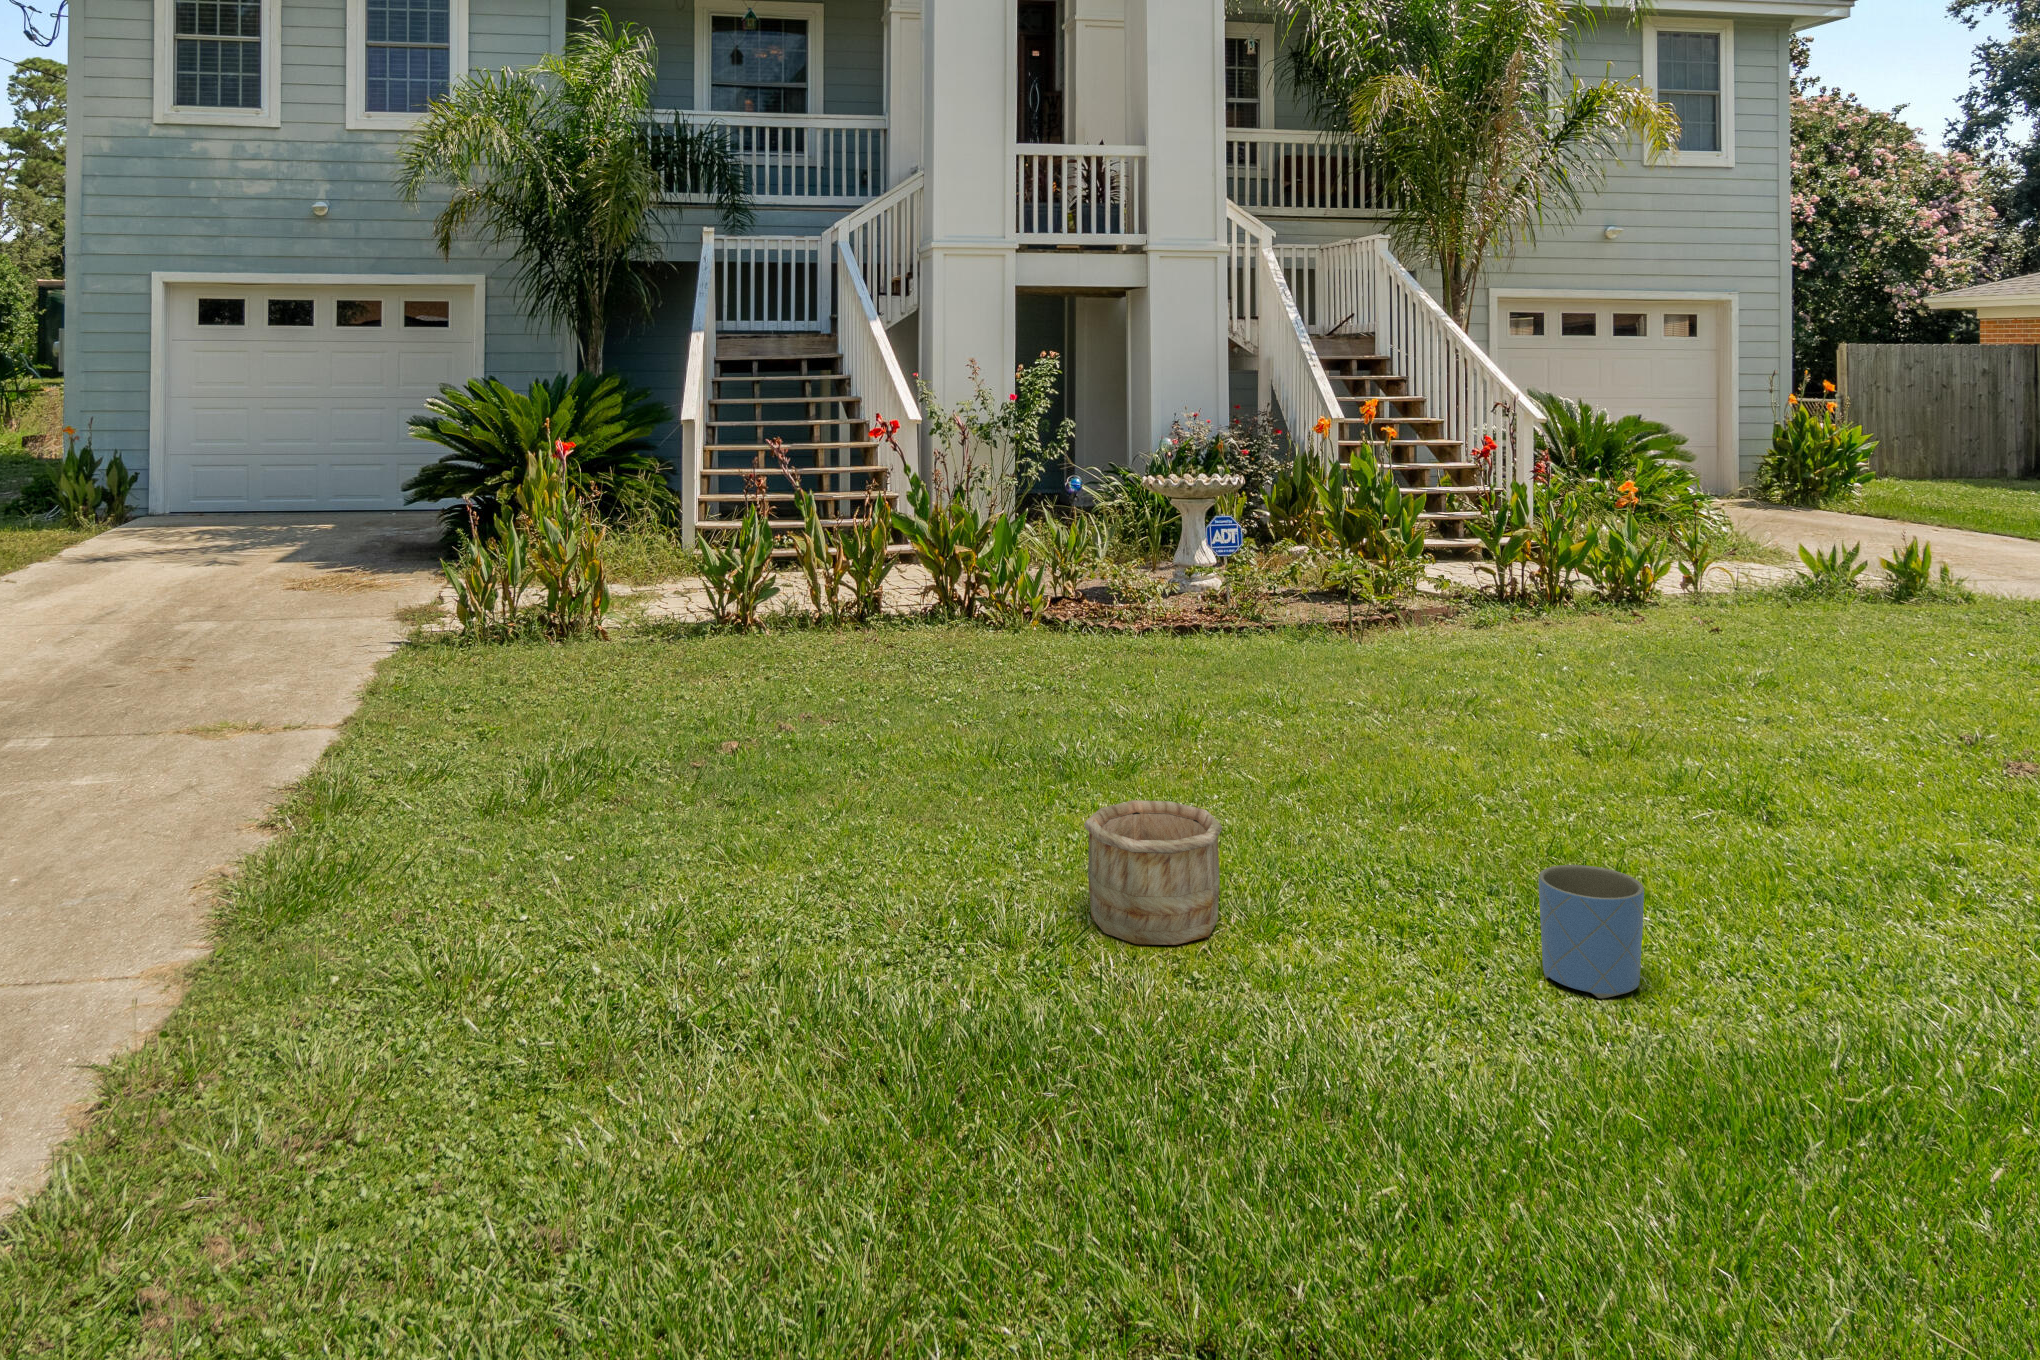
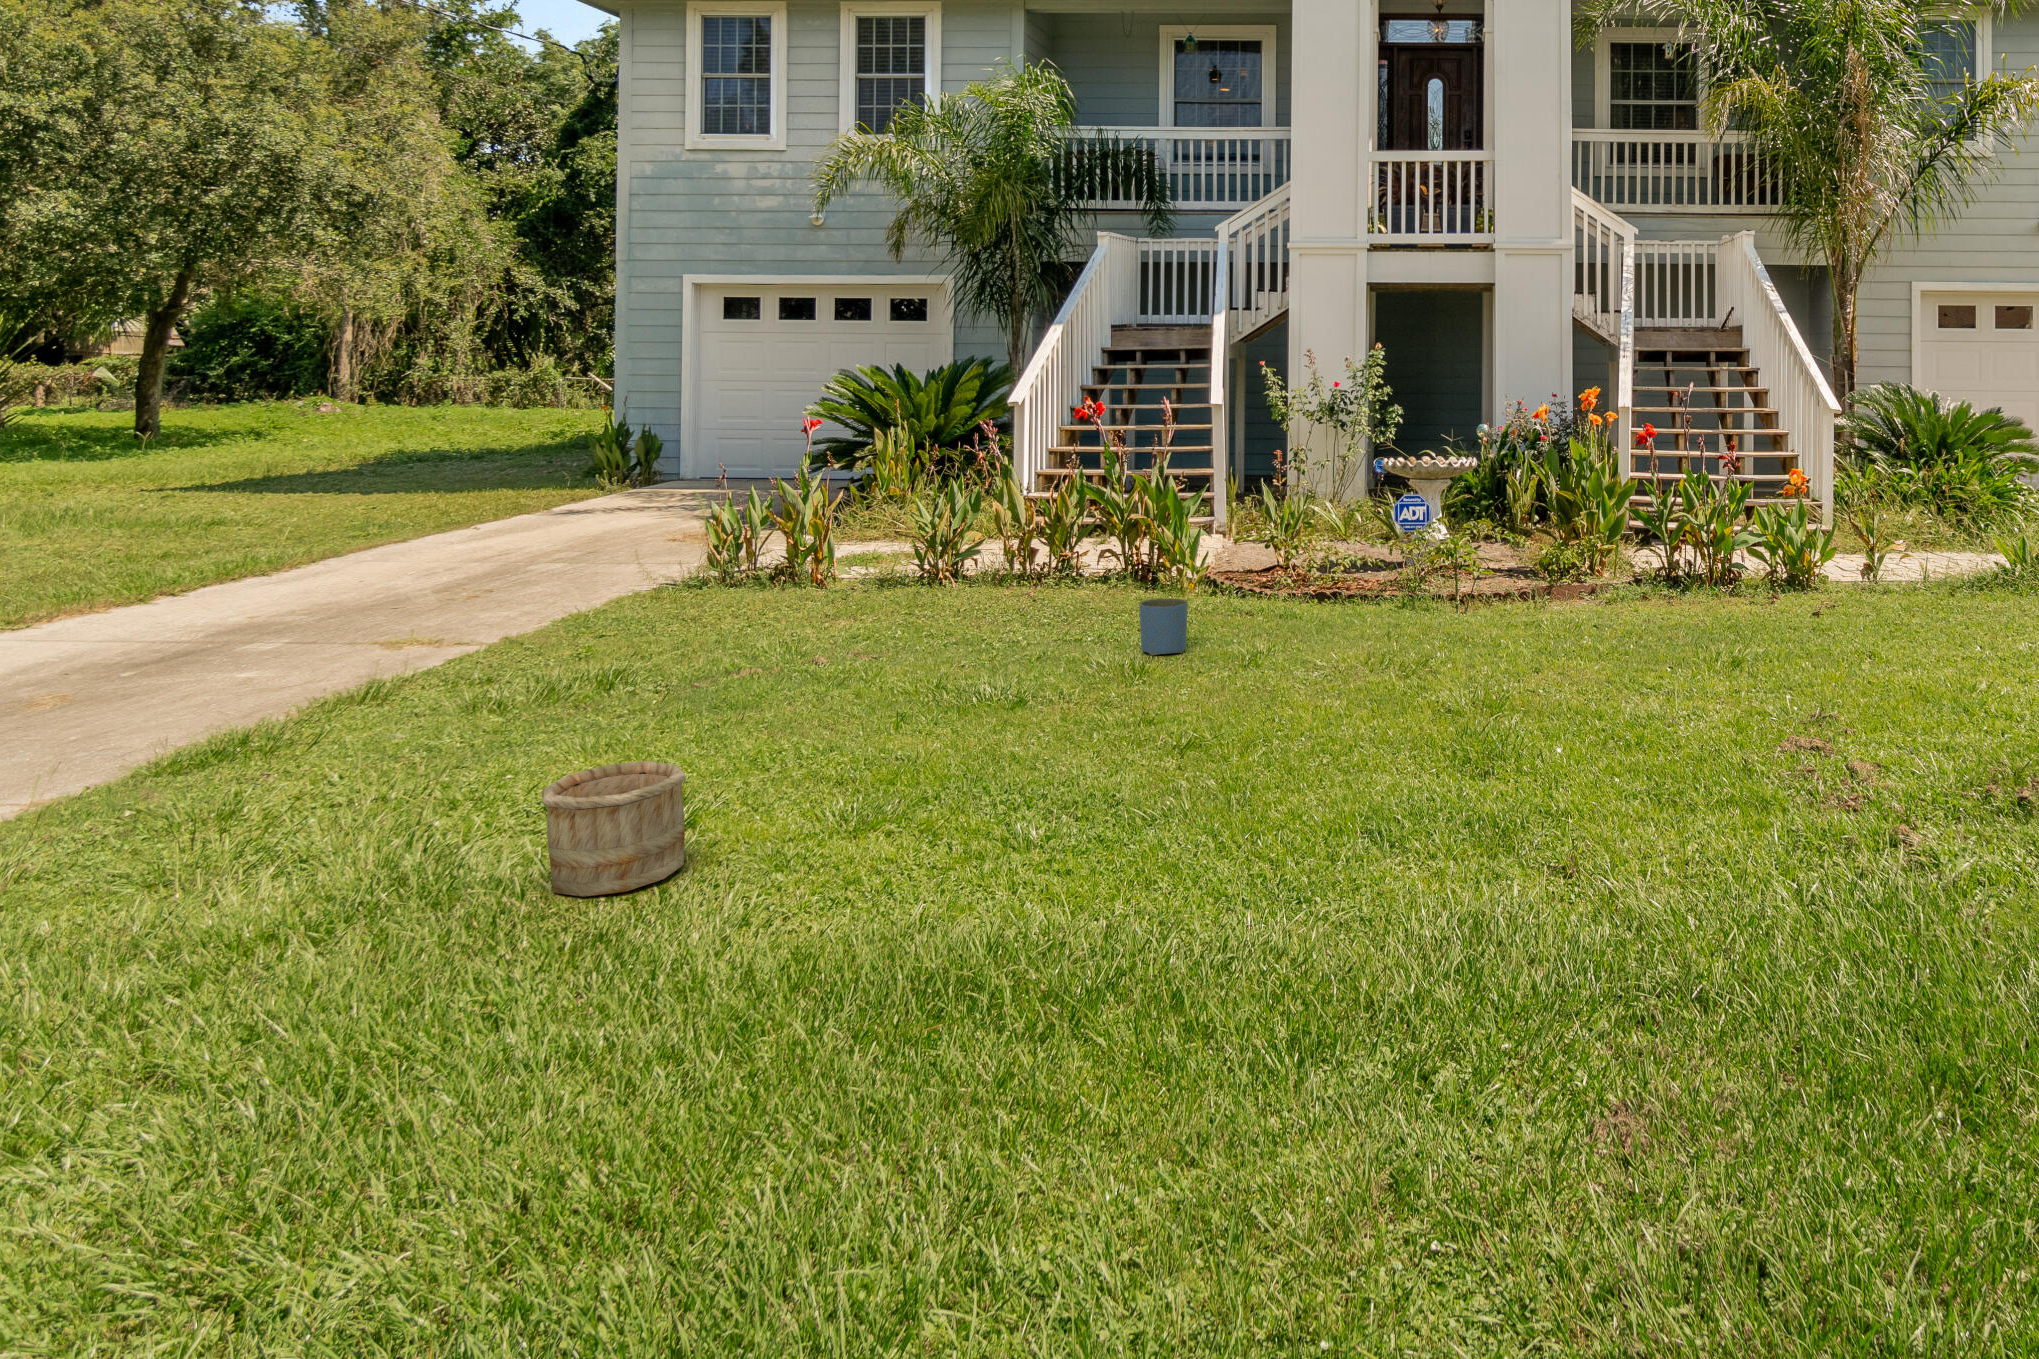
planter: present [1539,865,1644,999] -> present [1139,598,1188,656]

